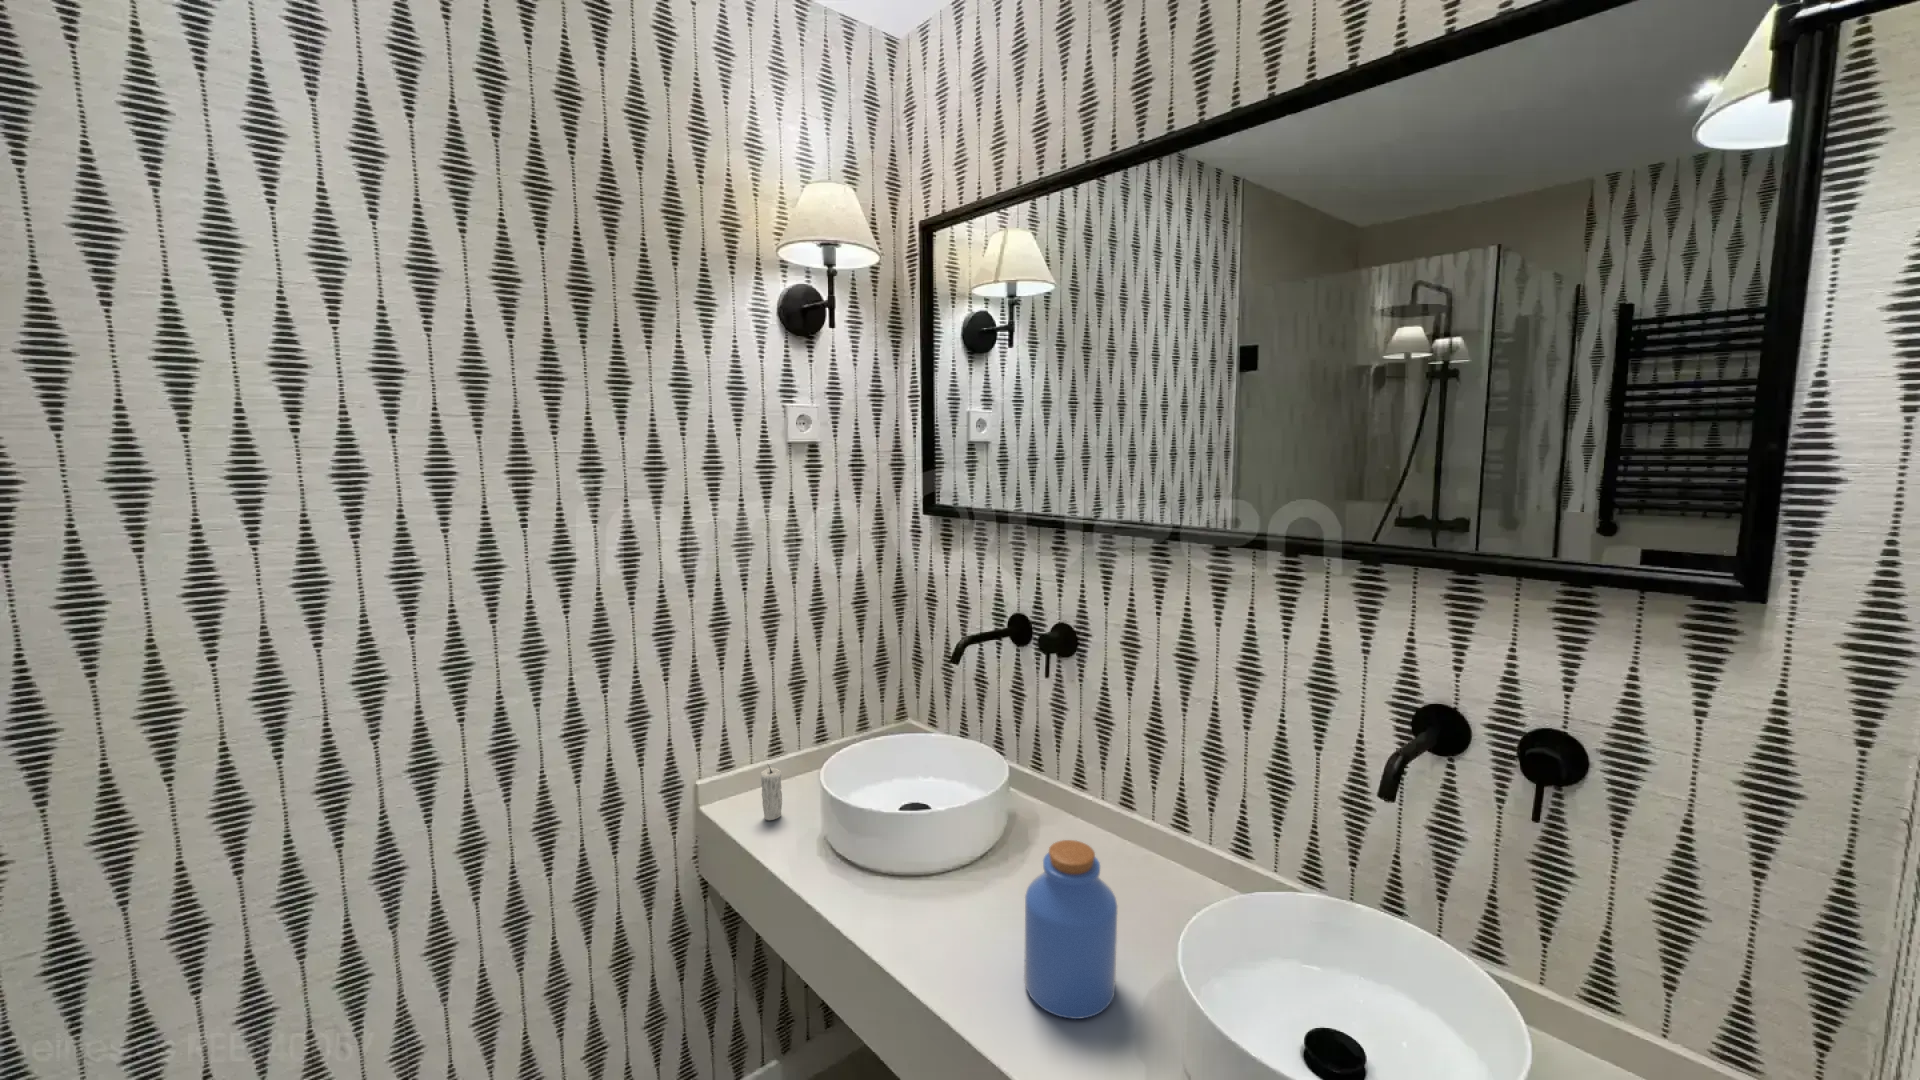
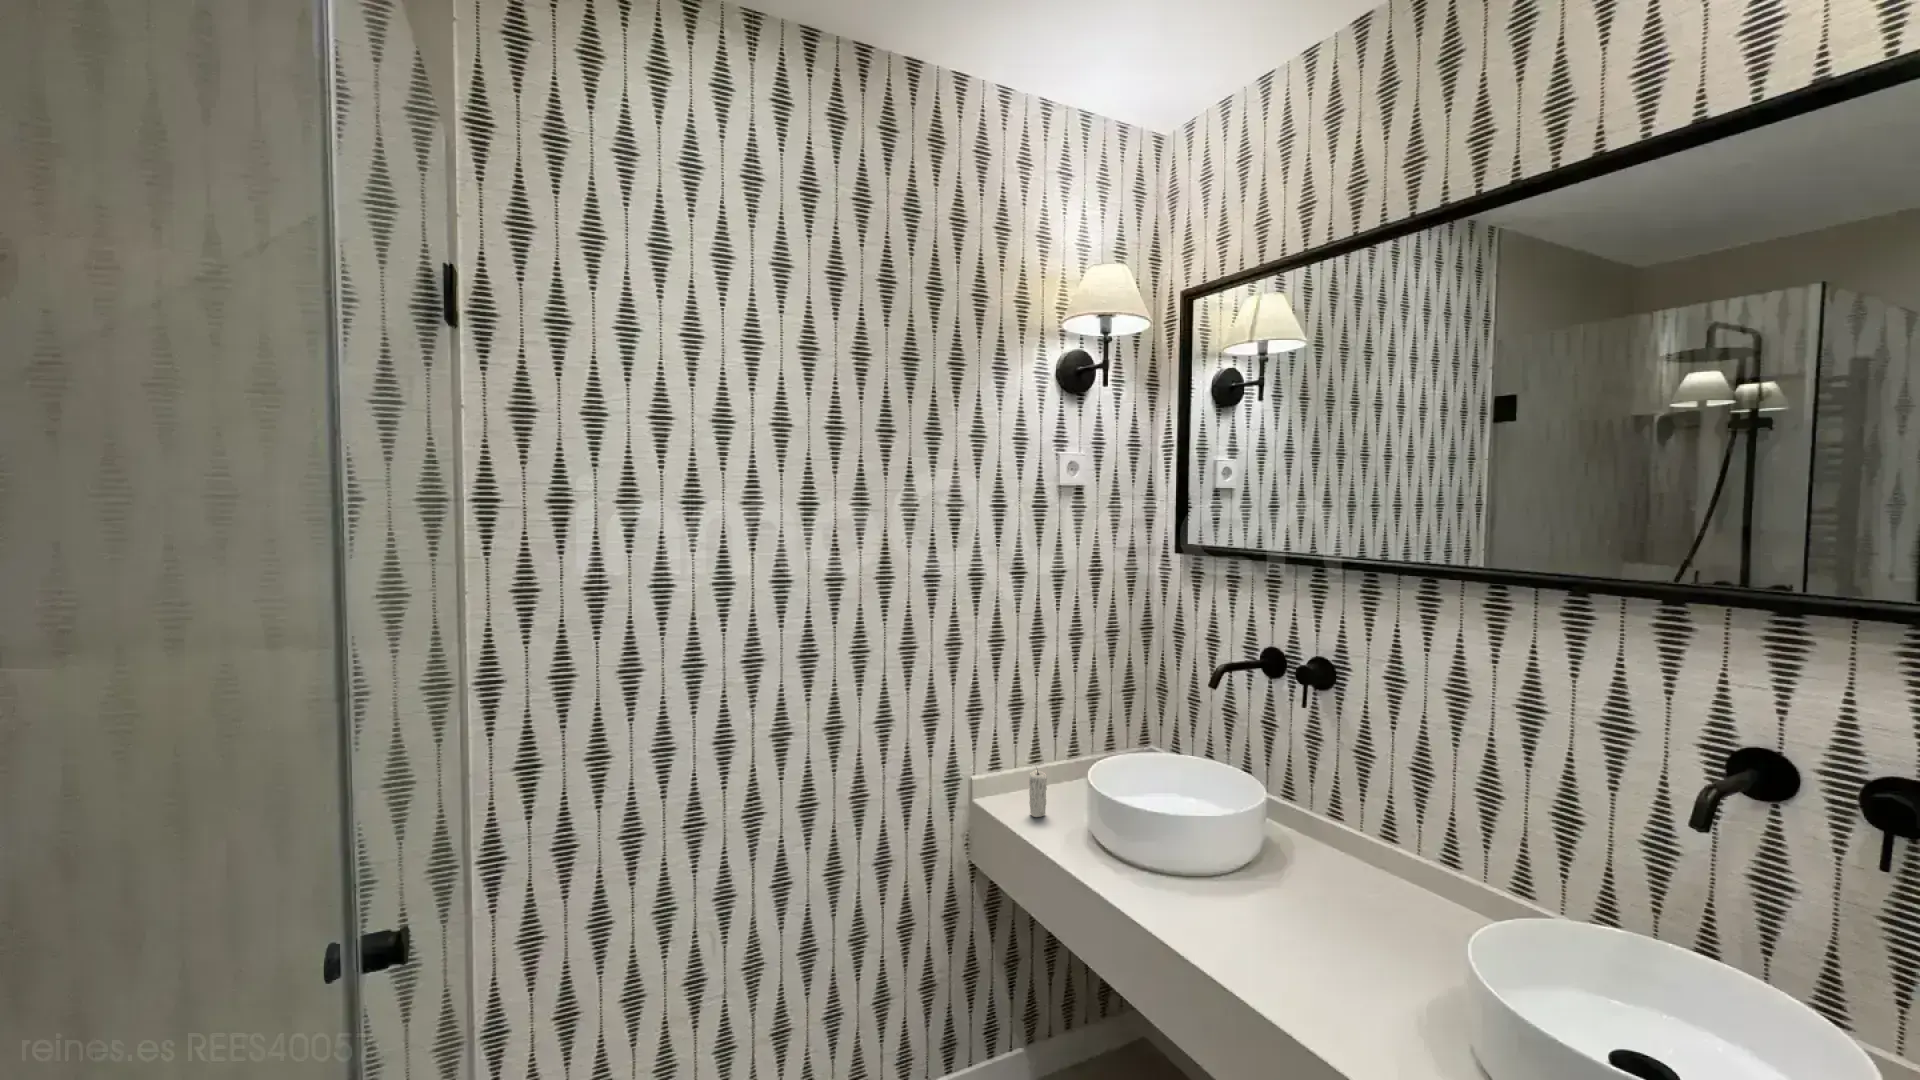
jar: present [1024,840,1117,1019] -> none [1300,843,1397,1006]

